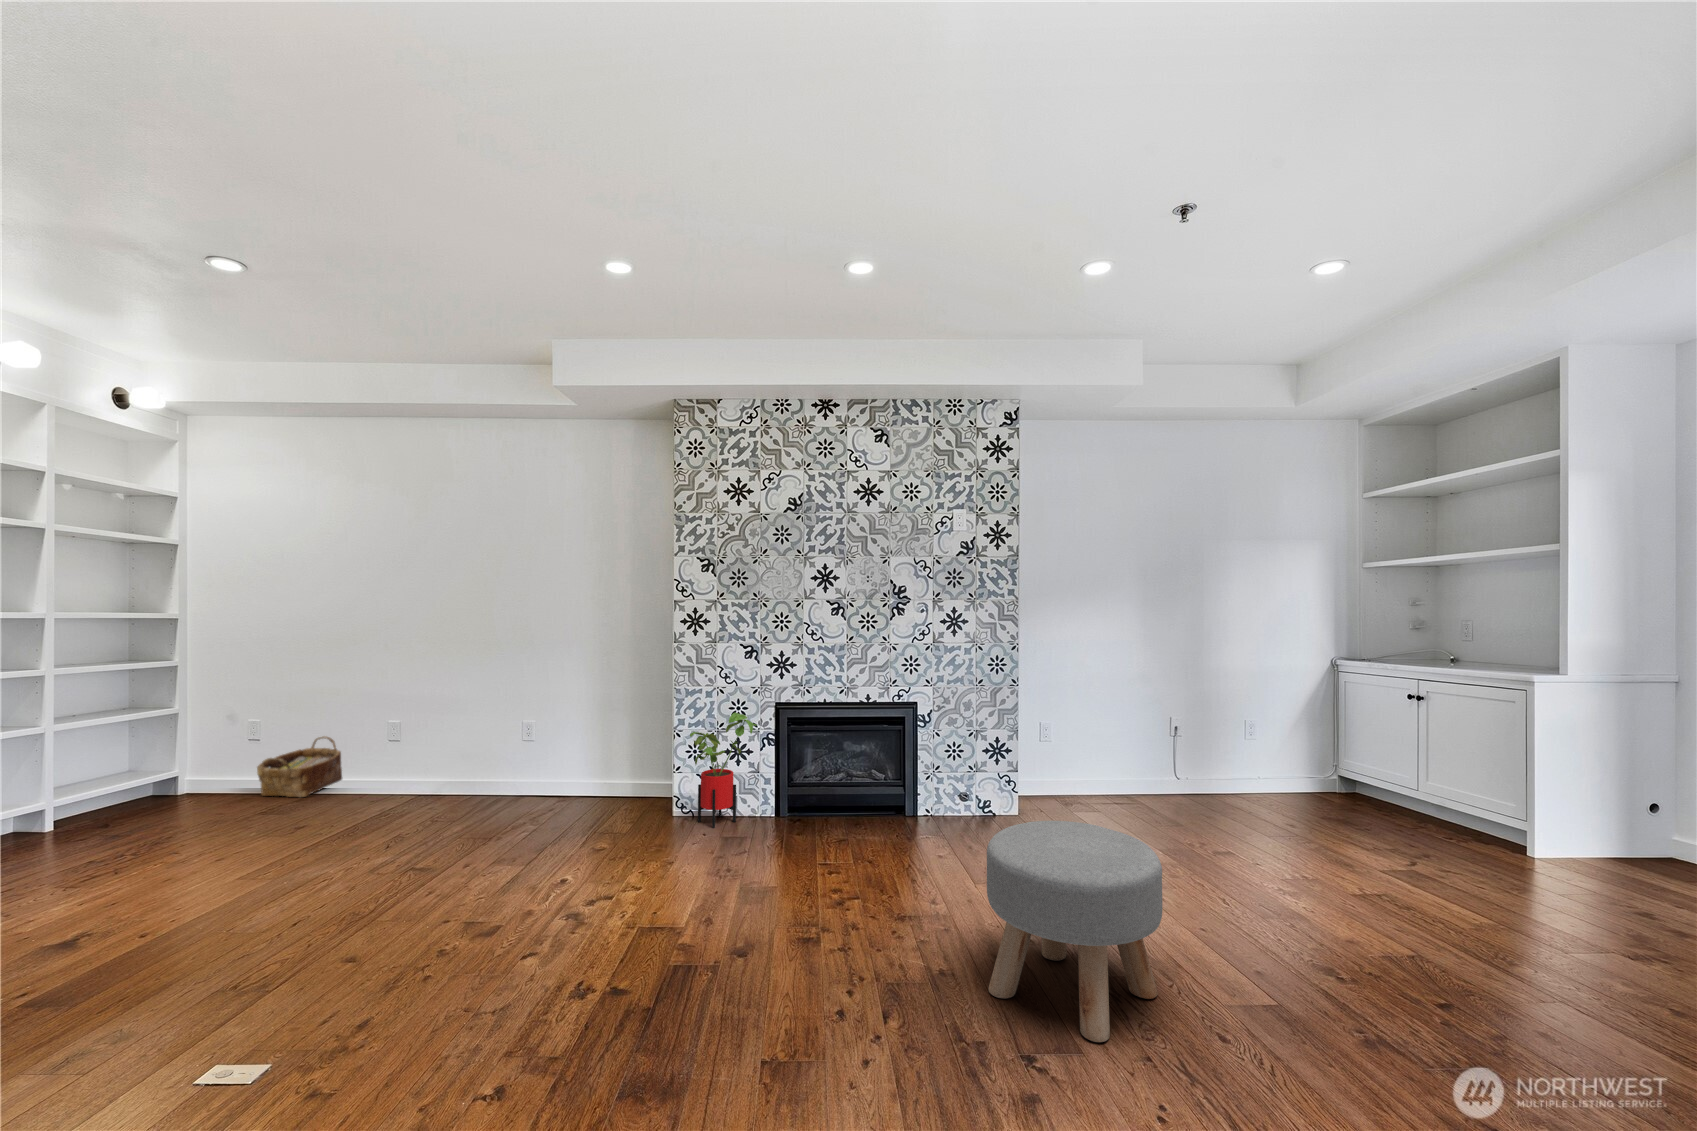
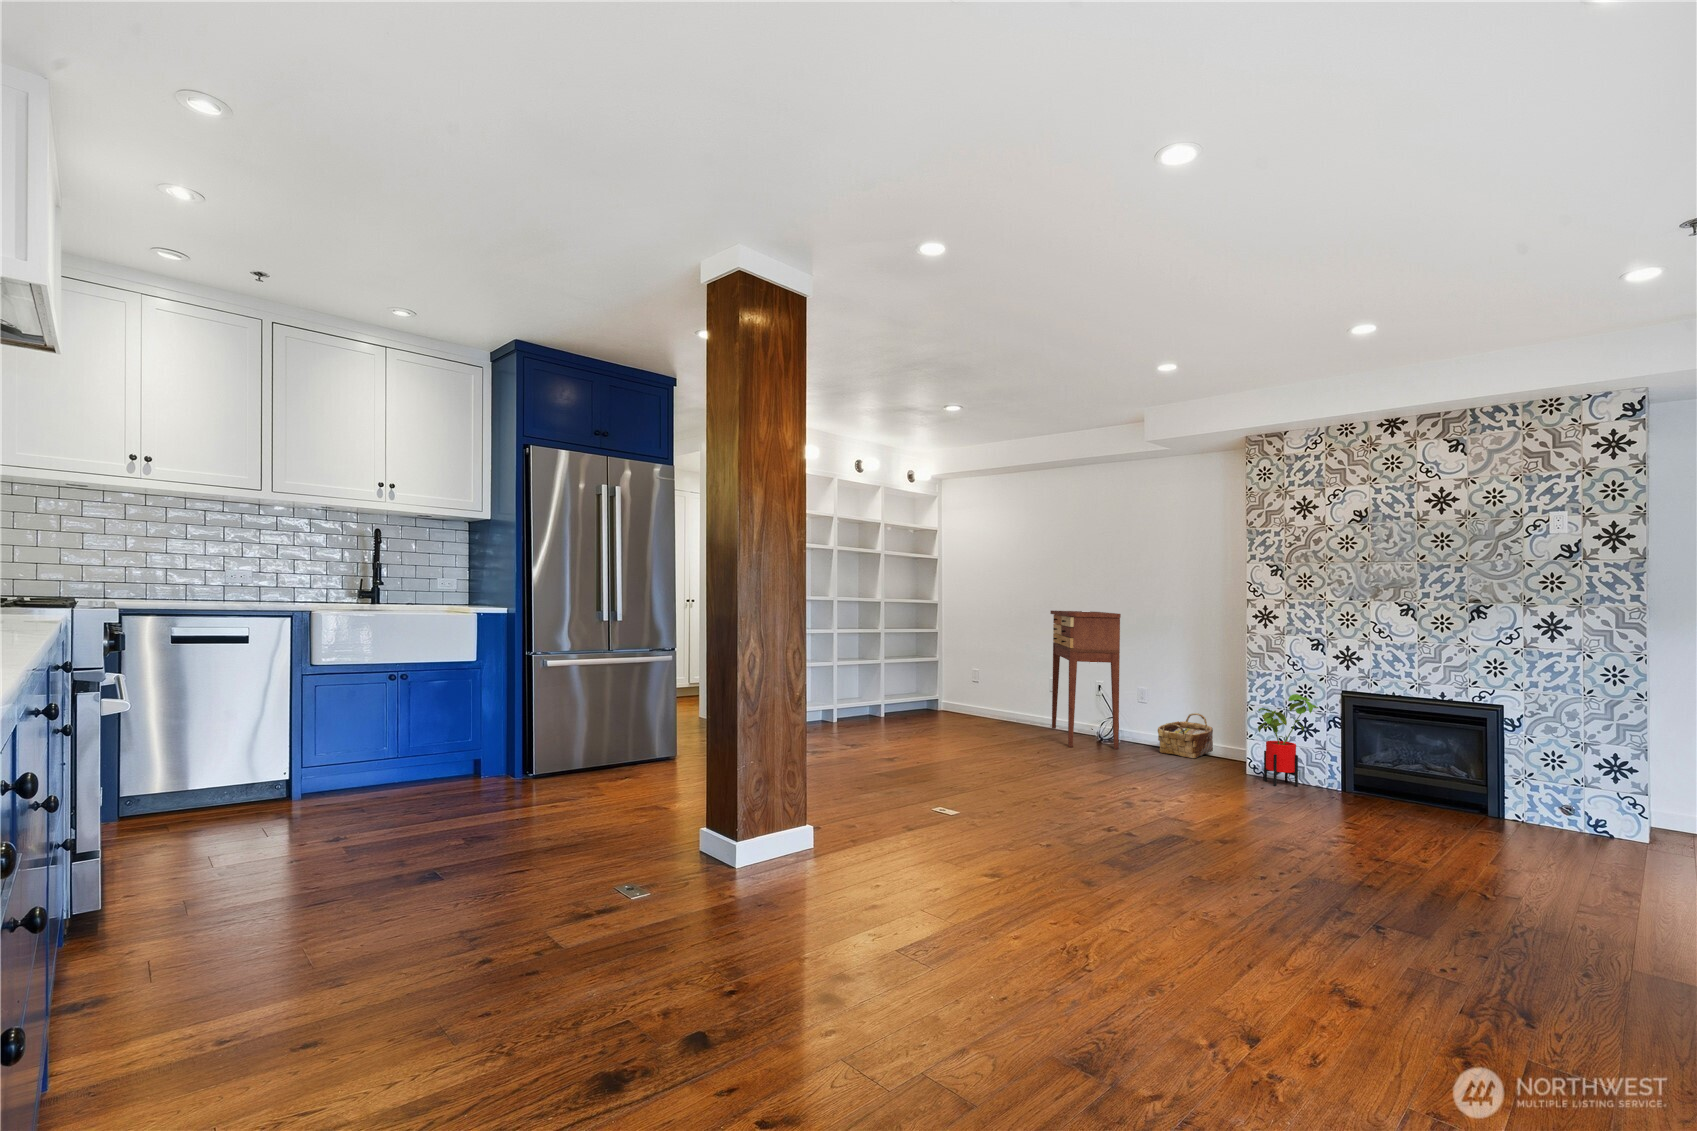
console table: none [391,615,505,819] -> present [1050,611,1121,749]
woven basket: present [257,736,342,797] -> present [1158,713,1213,758]
ottoman: present [987,821,1162,1042] -> none [1426,775,1600,928]

